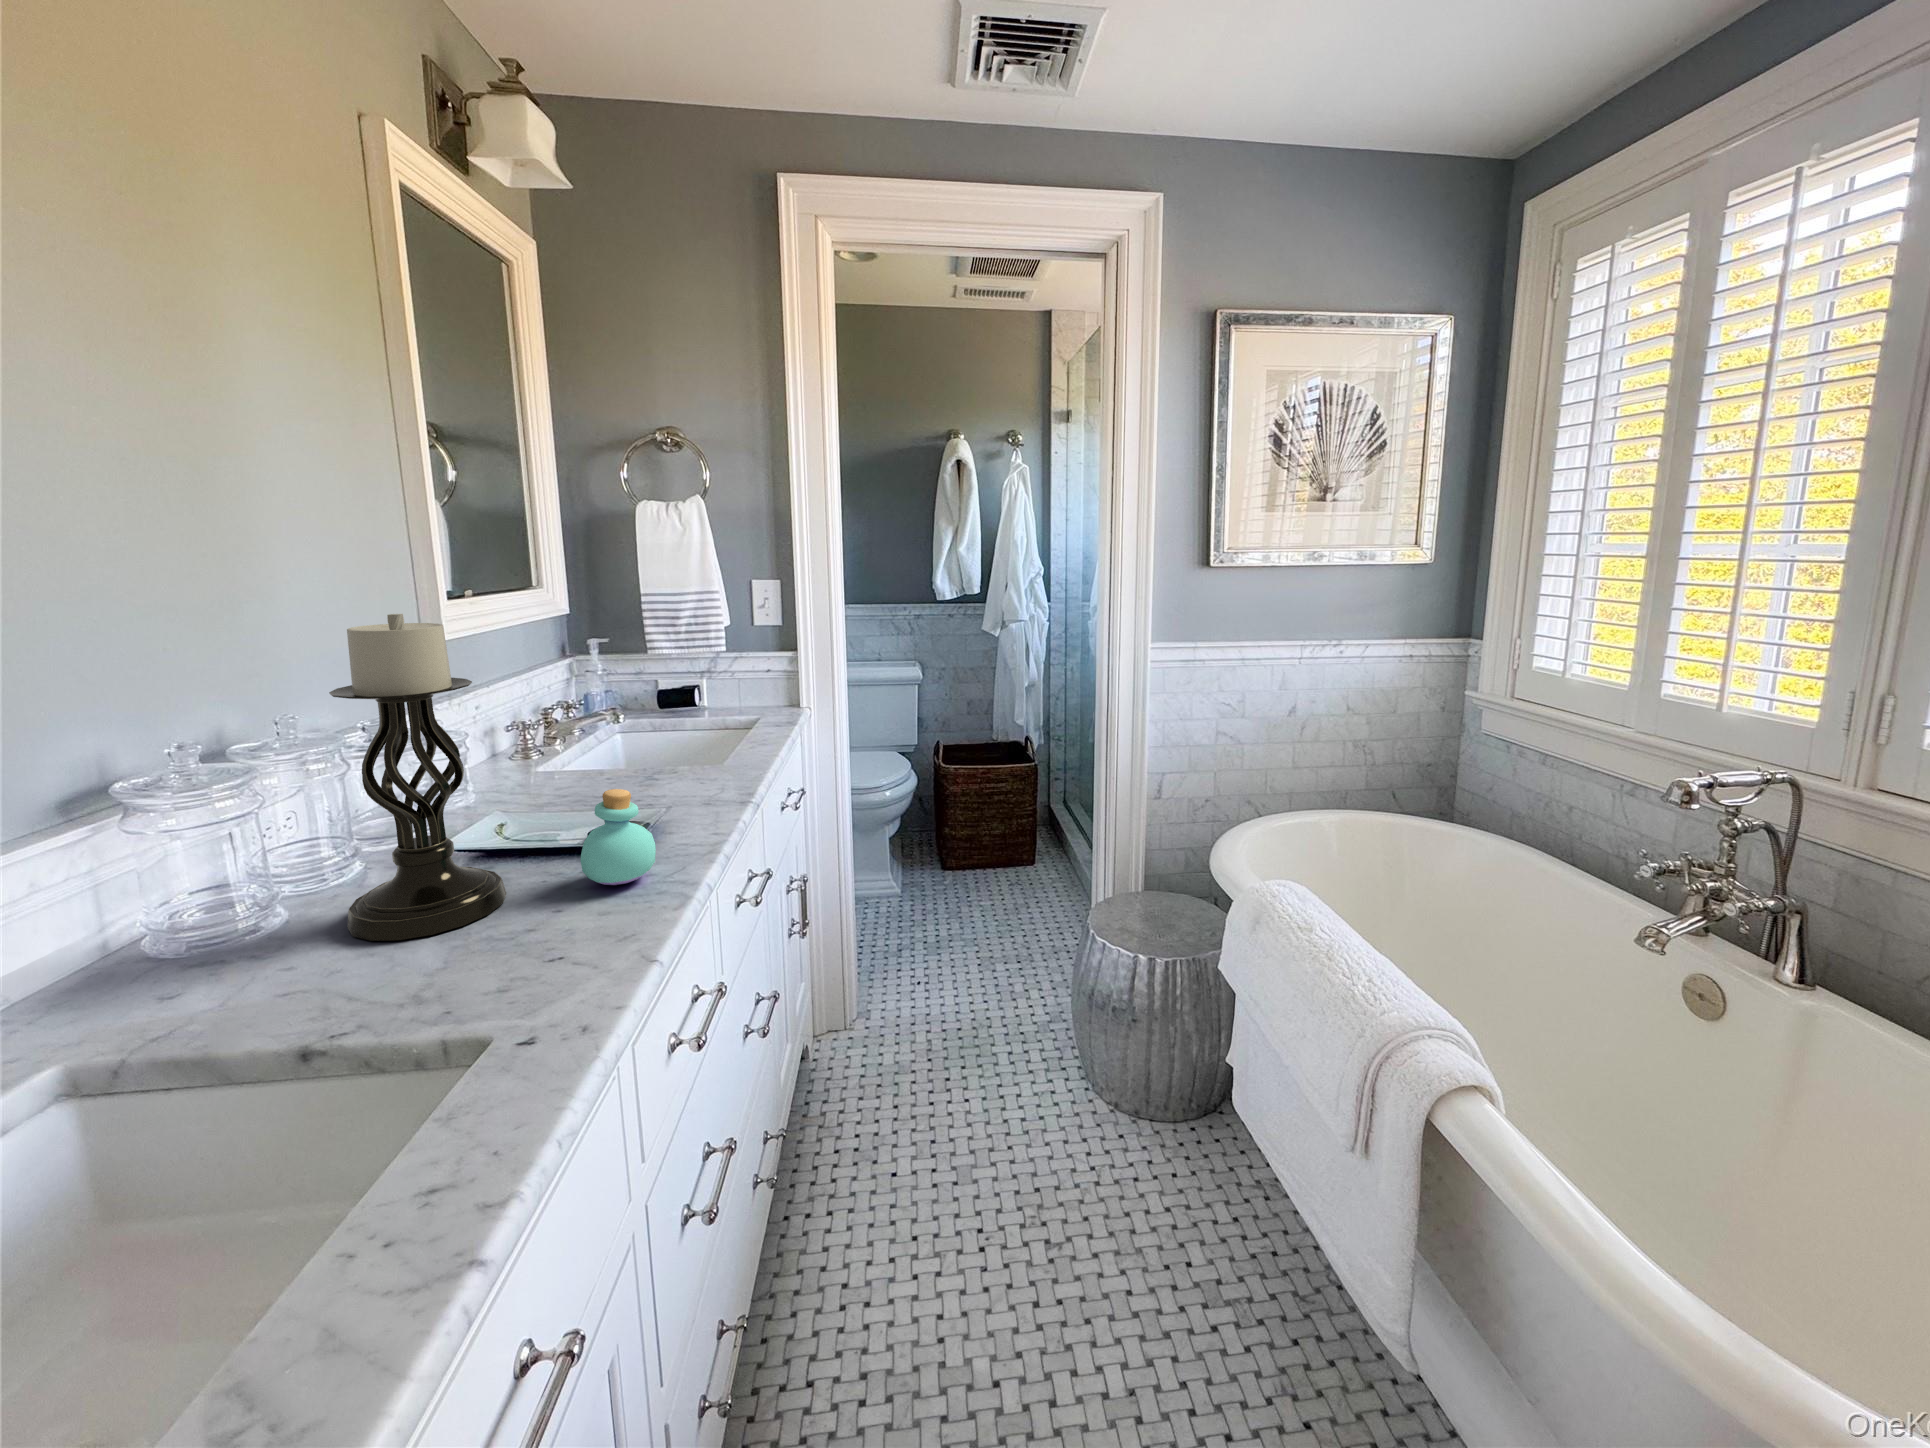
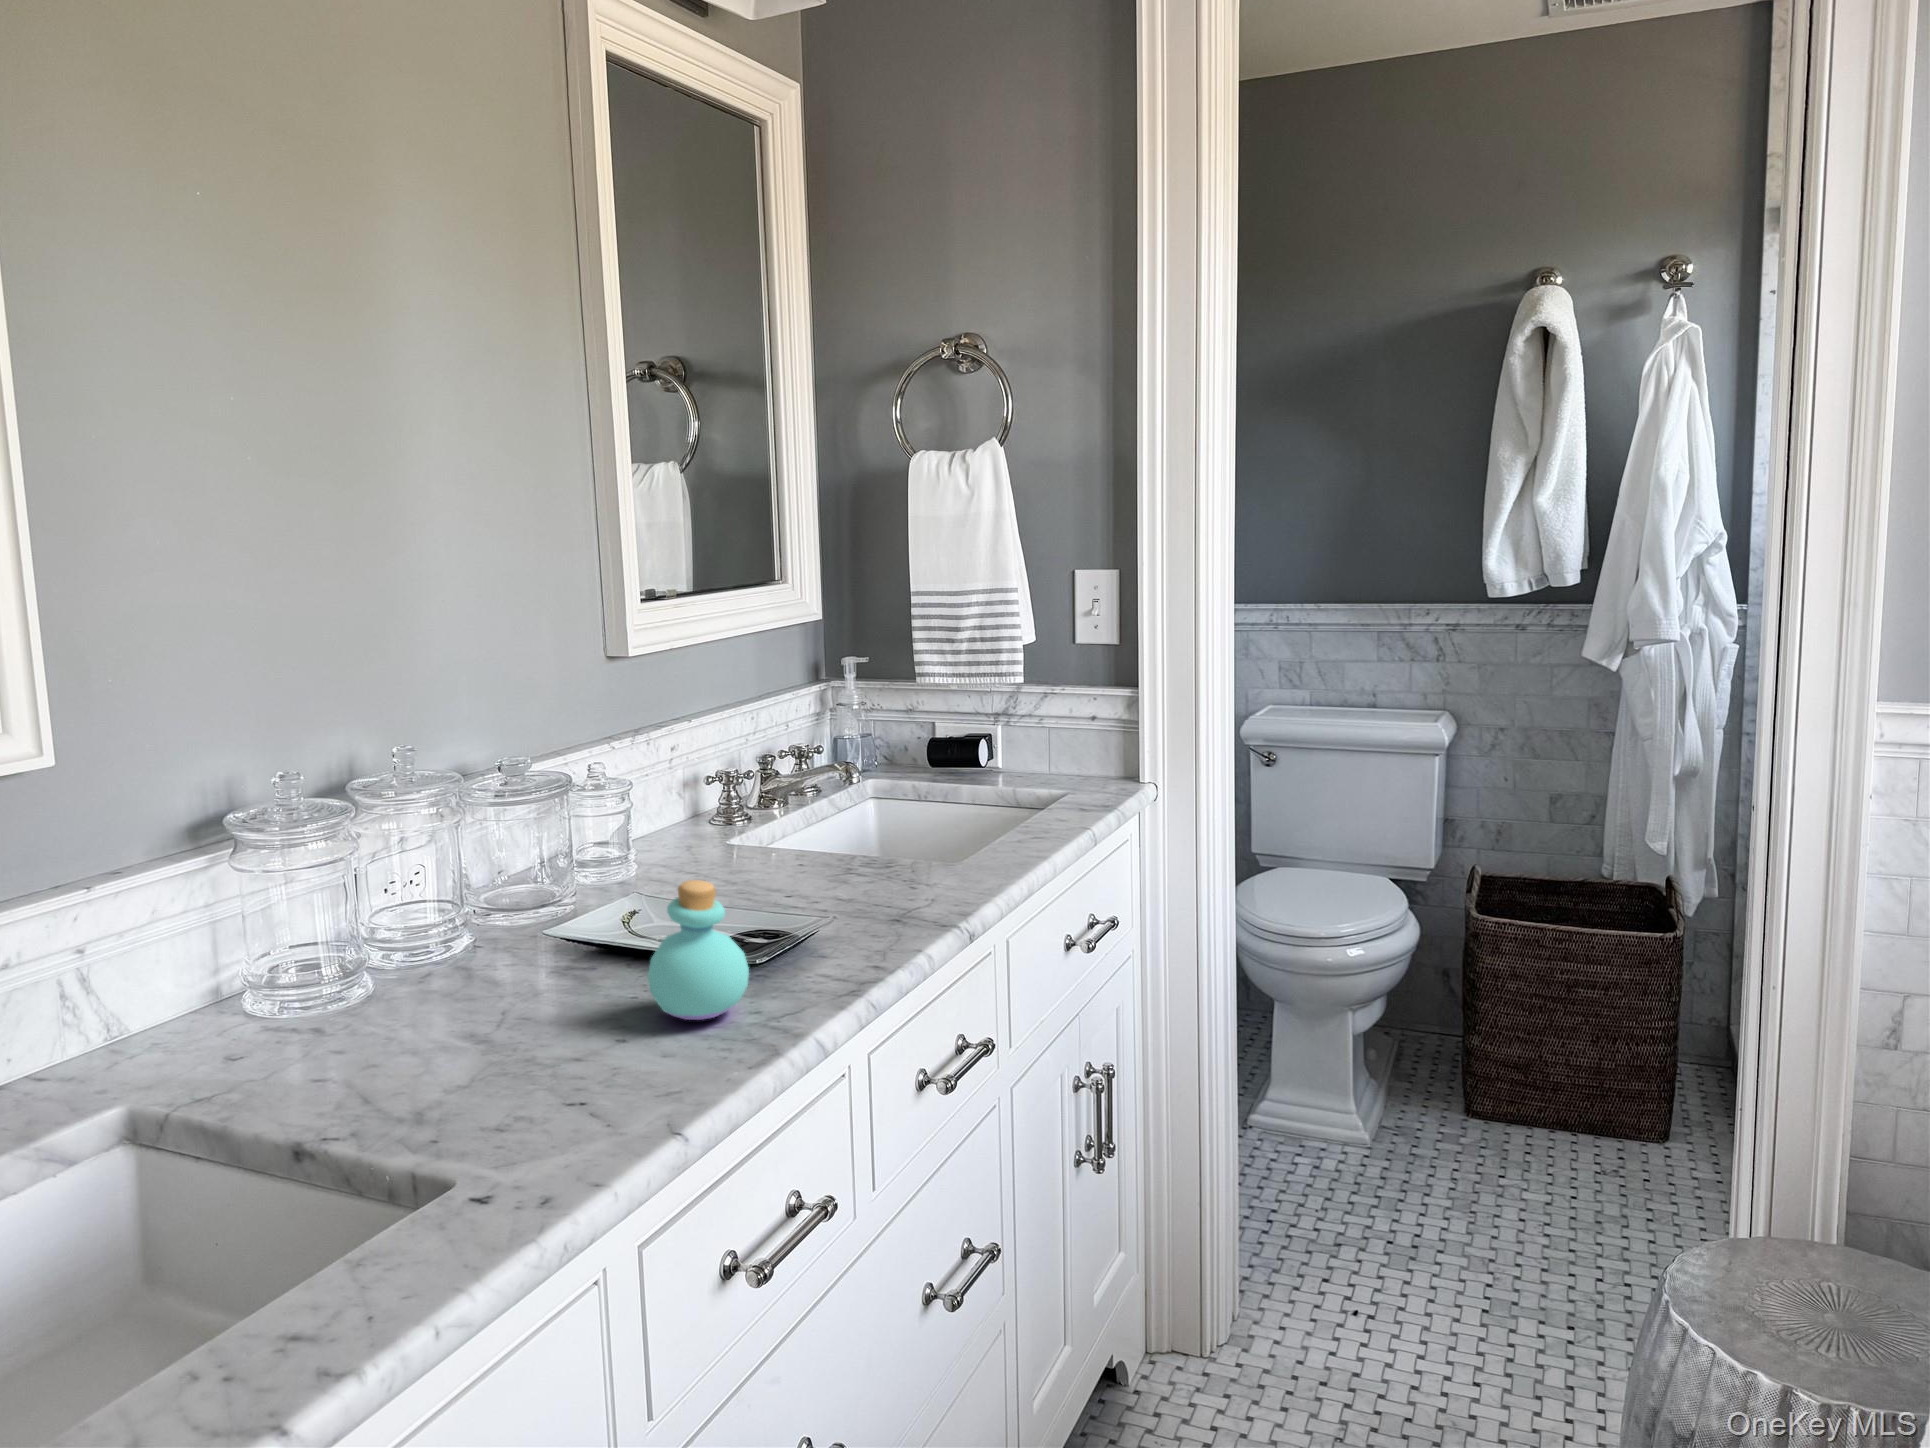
candle holder: present [329,614,506,941] -> none [386,625,569,1042]

